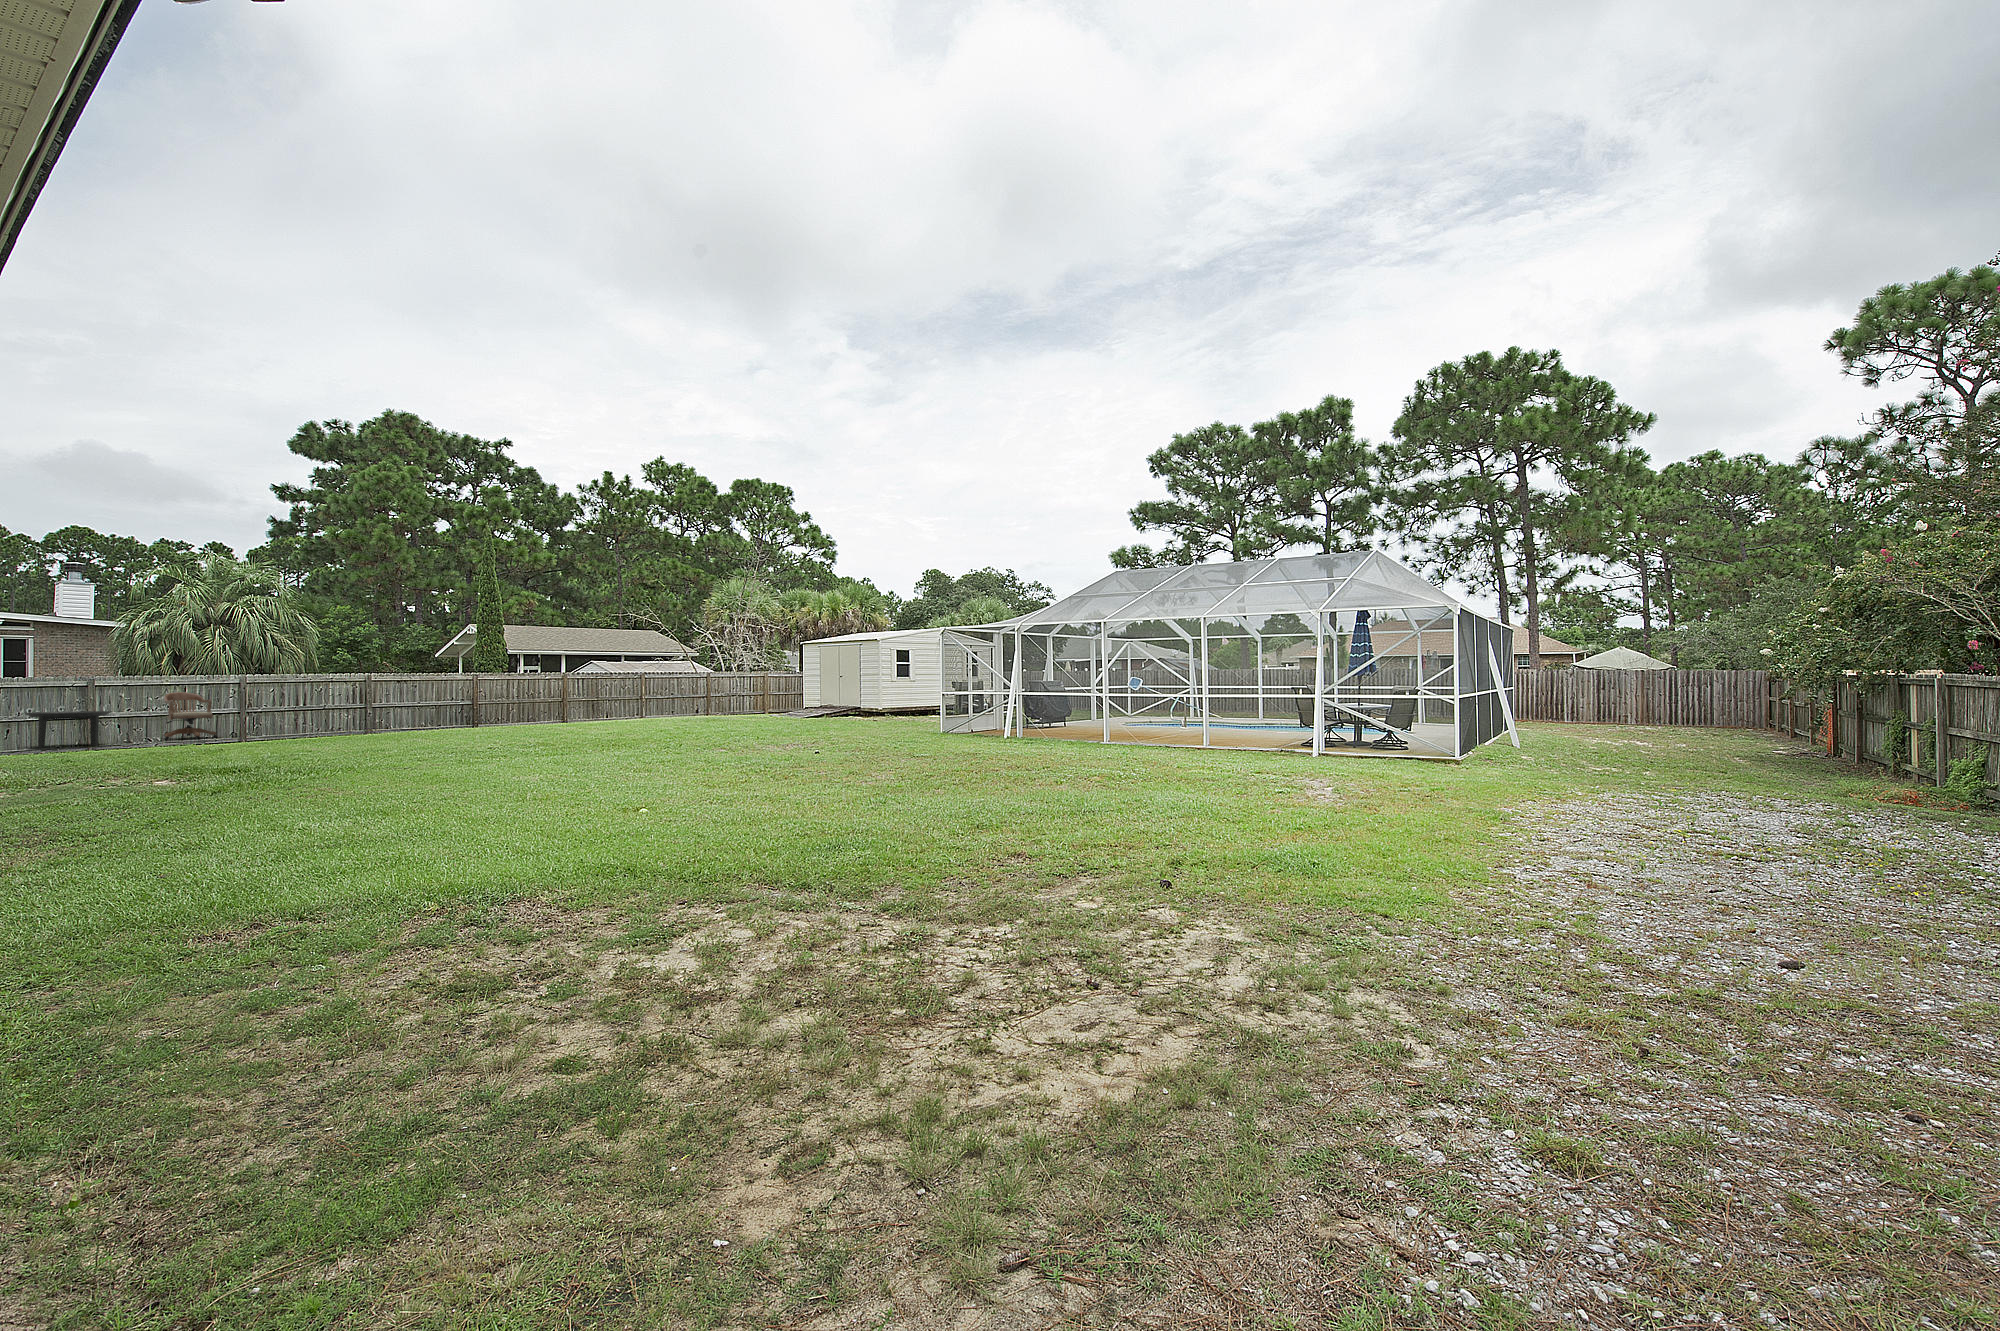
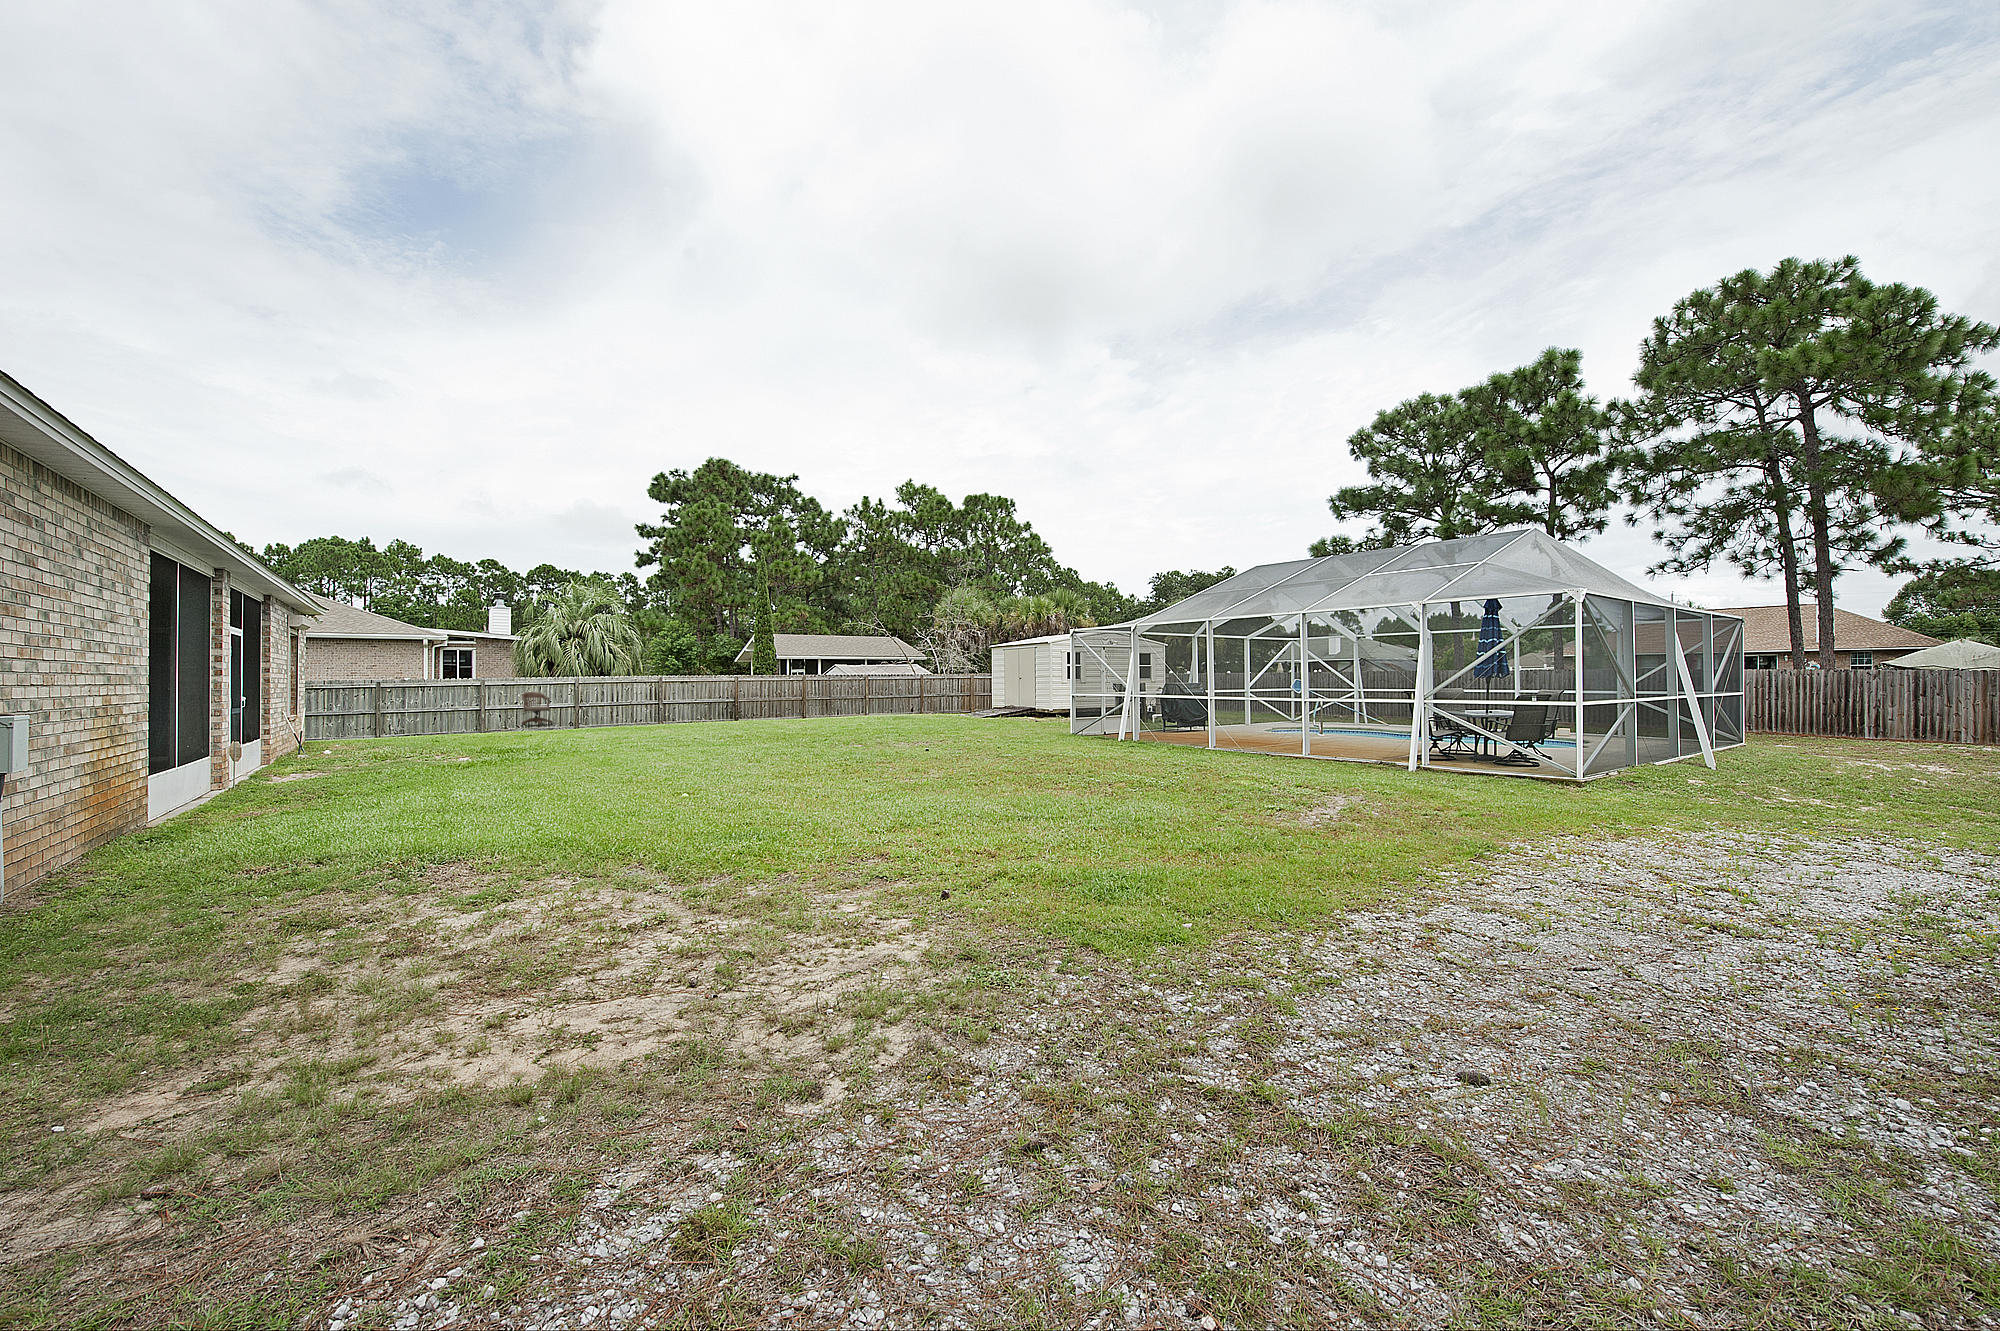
round table: present [25,711,111,748] -> none [441,706,489,731]

